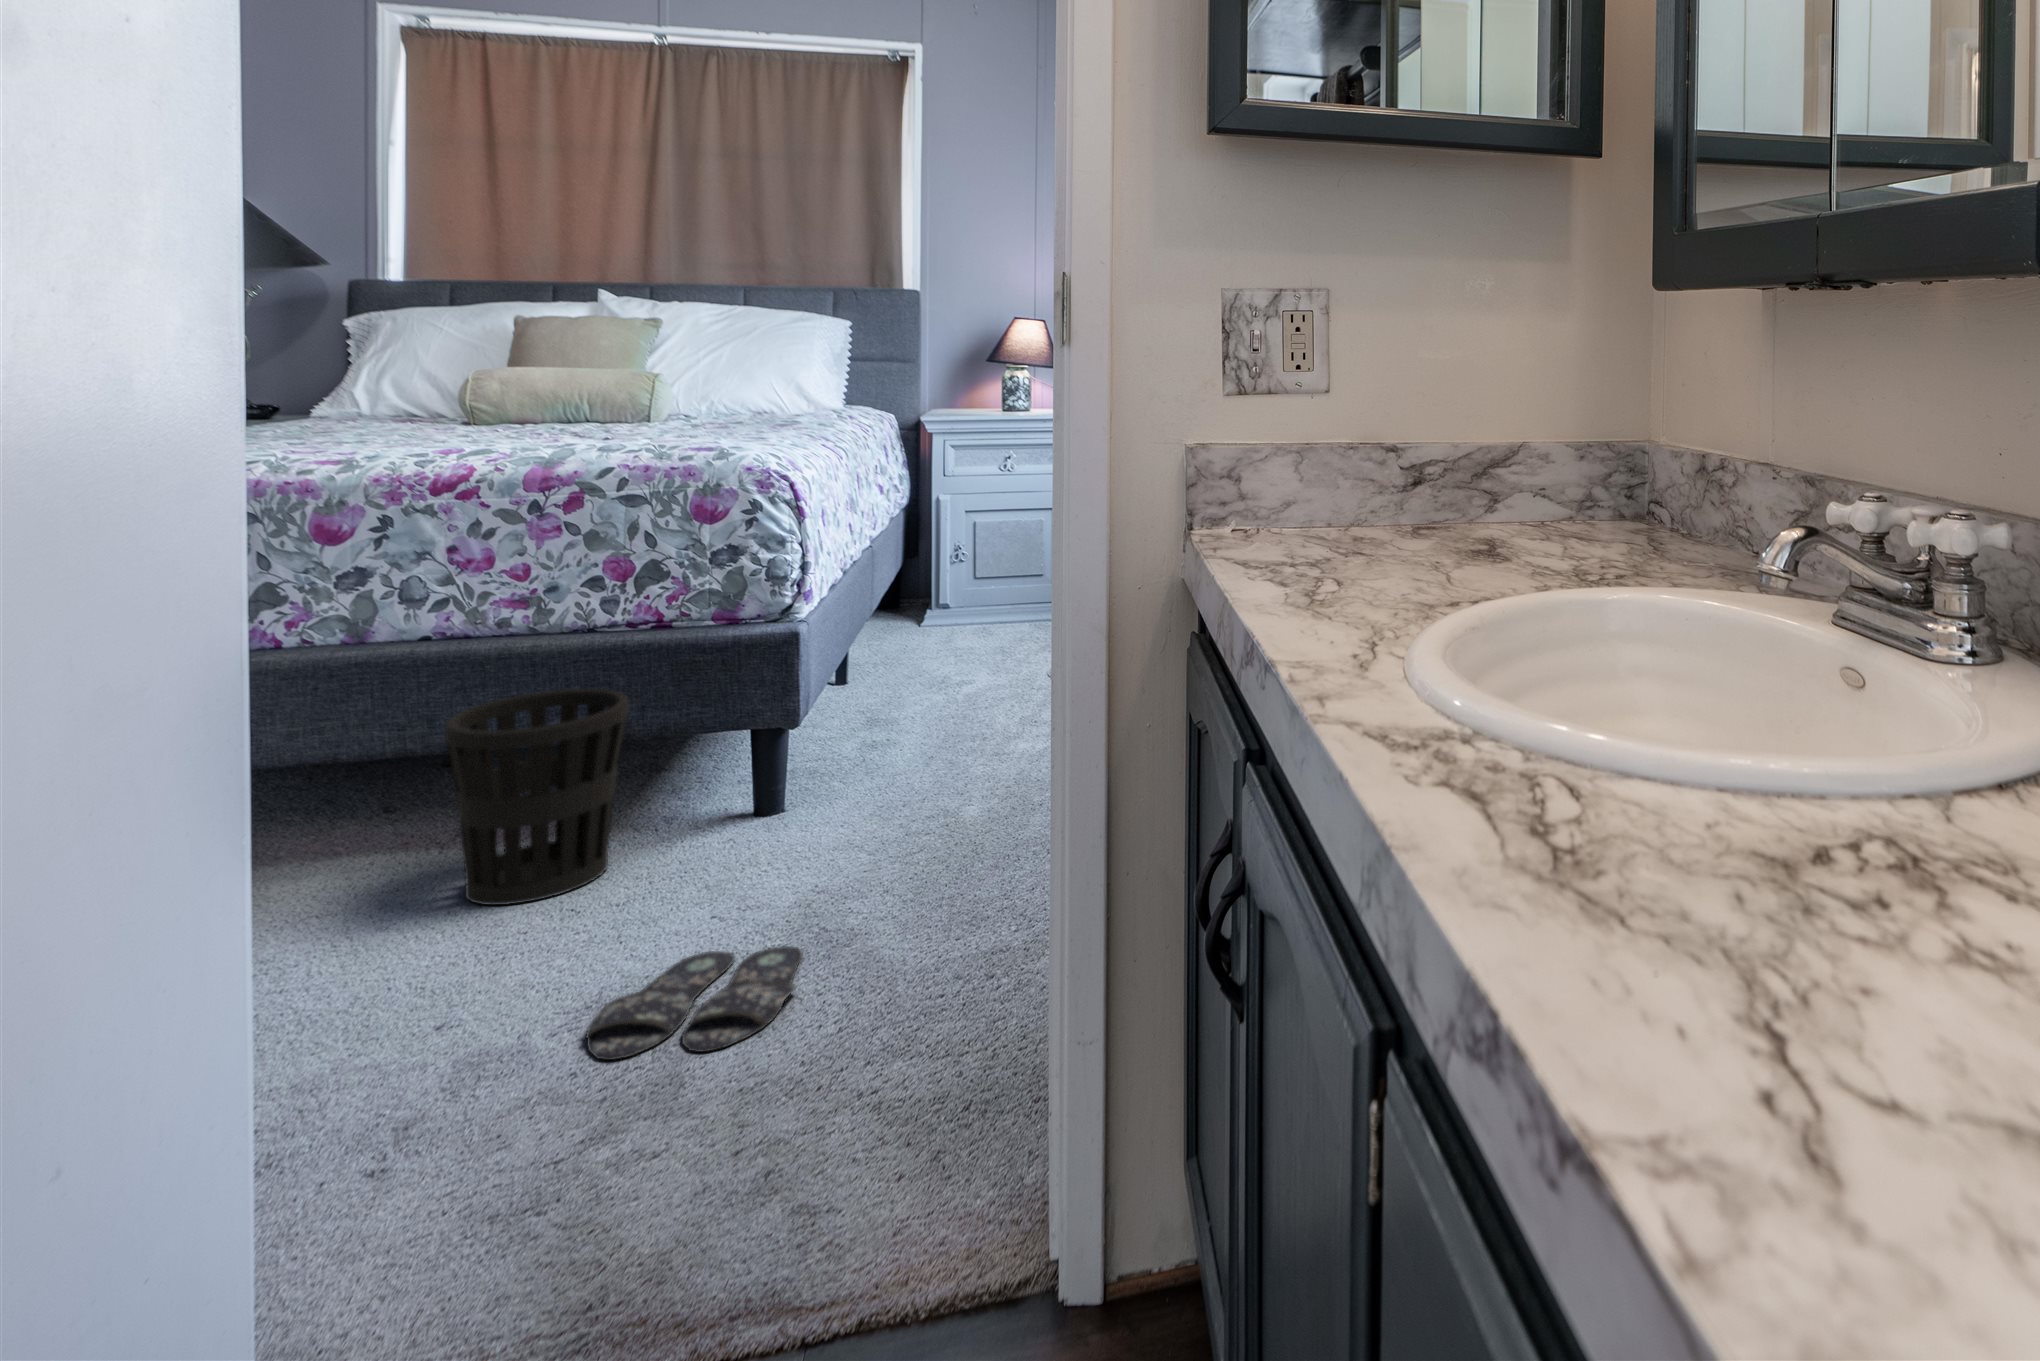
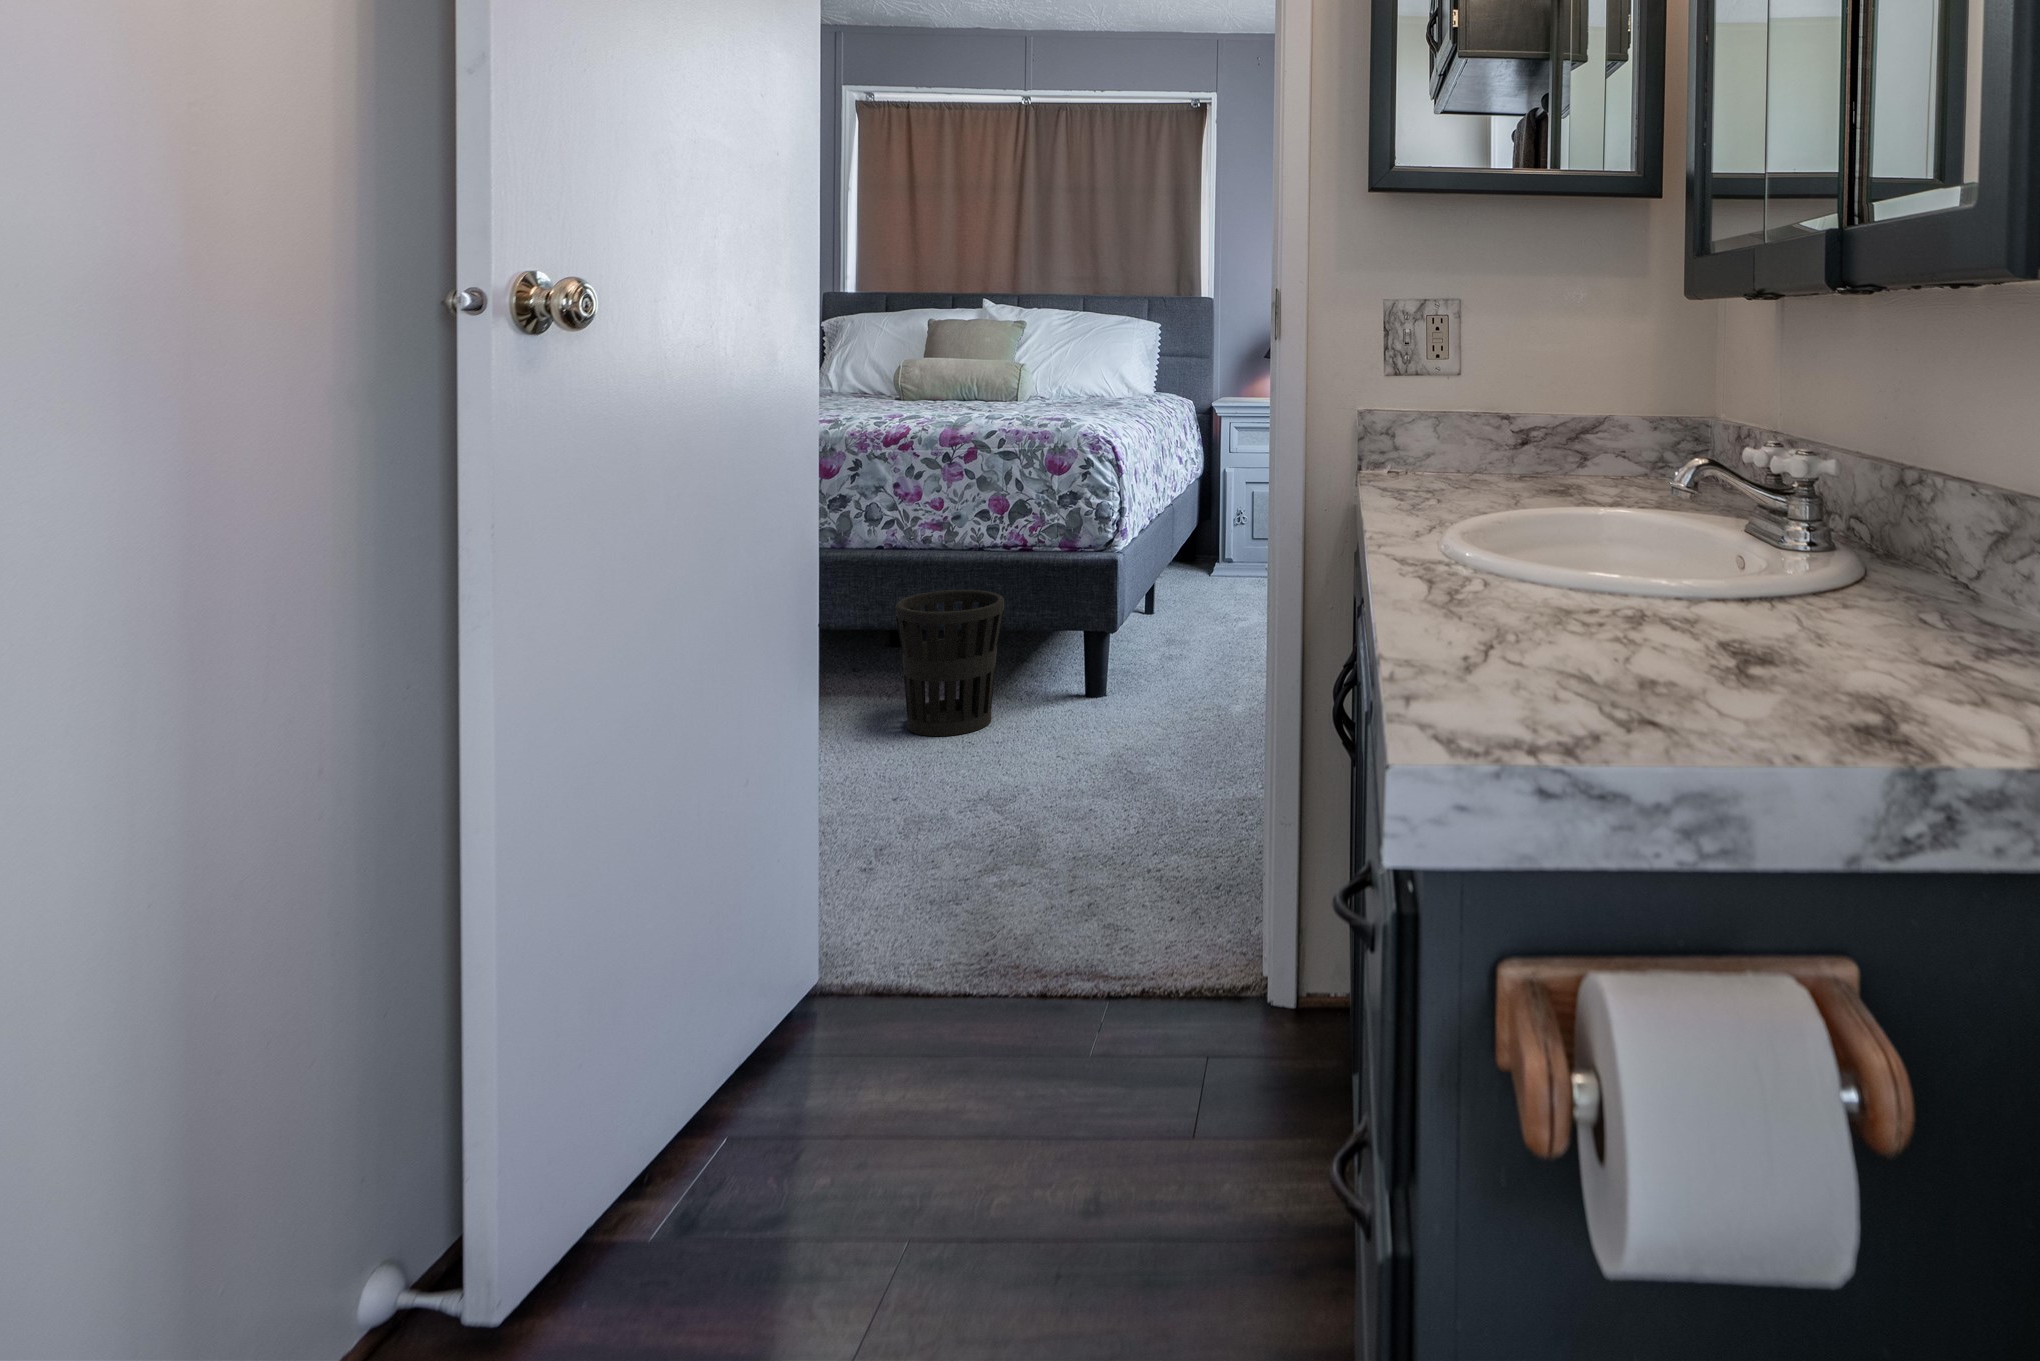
slippers: present [586,946,802,1060] -> none [979,781,1112,840]

